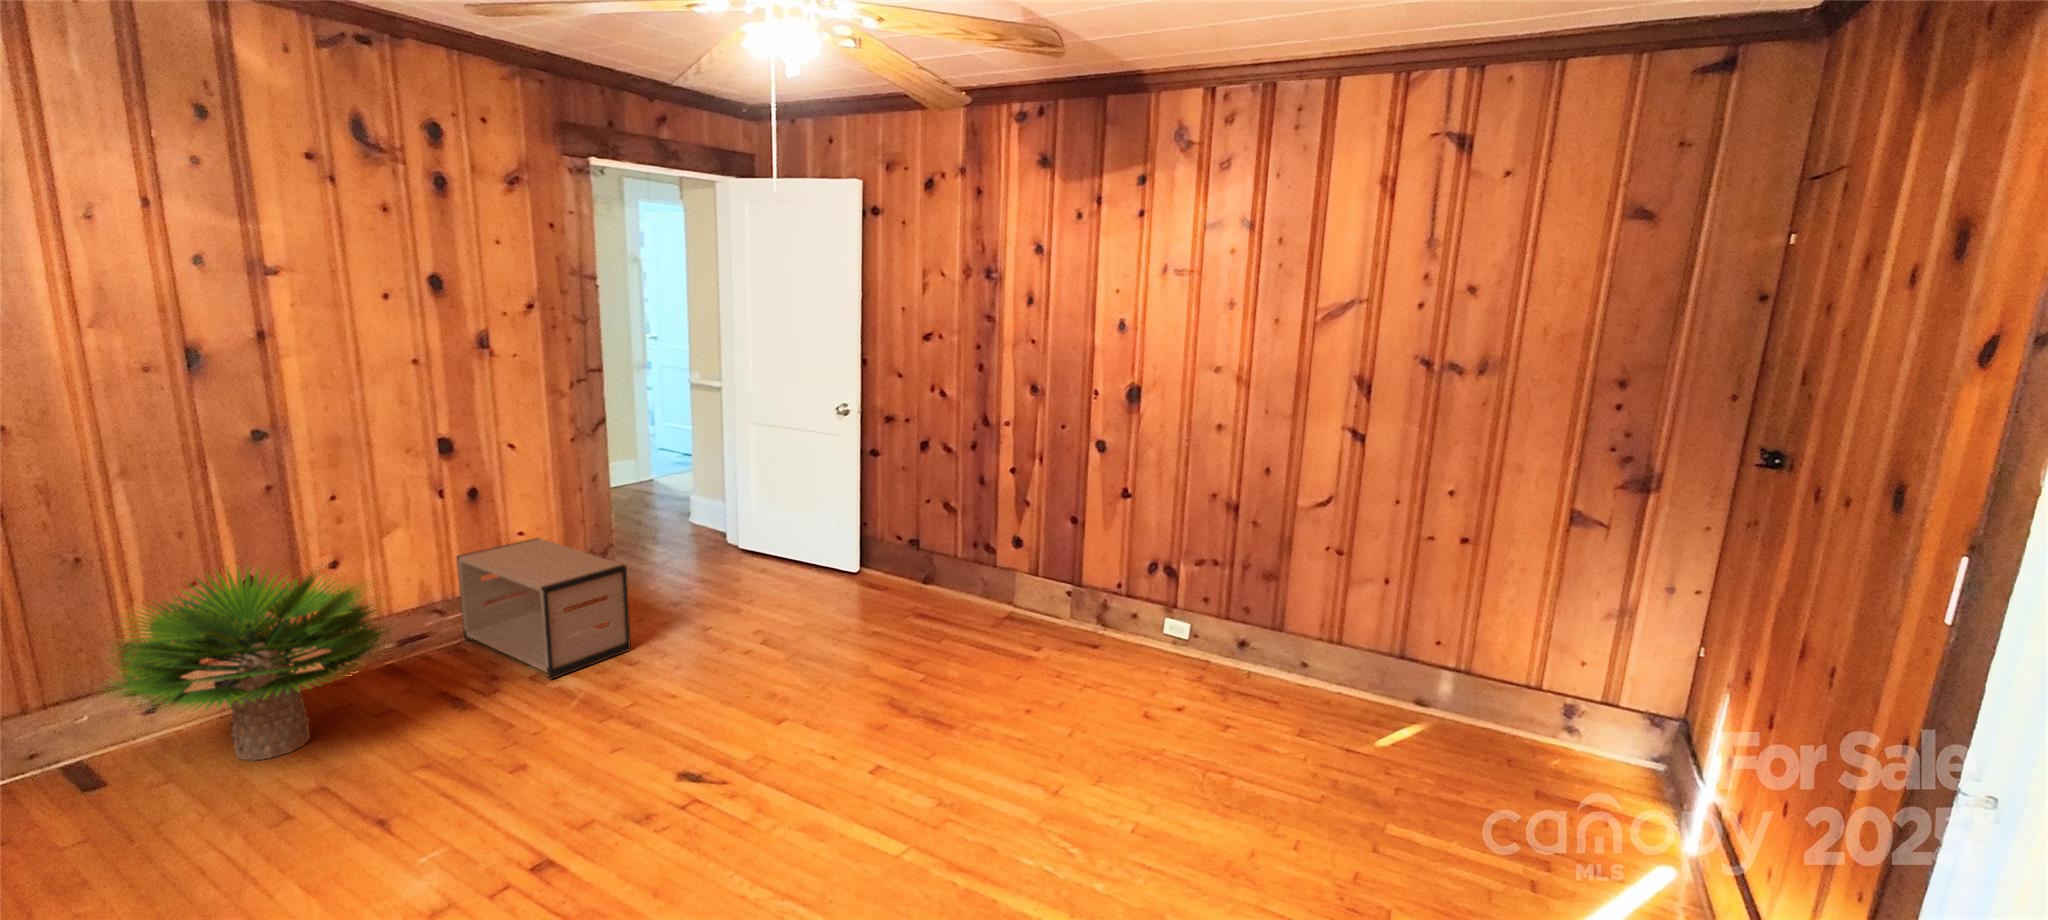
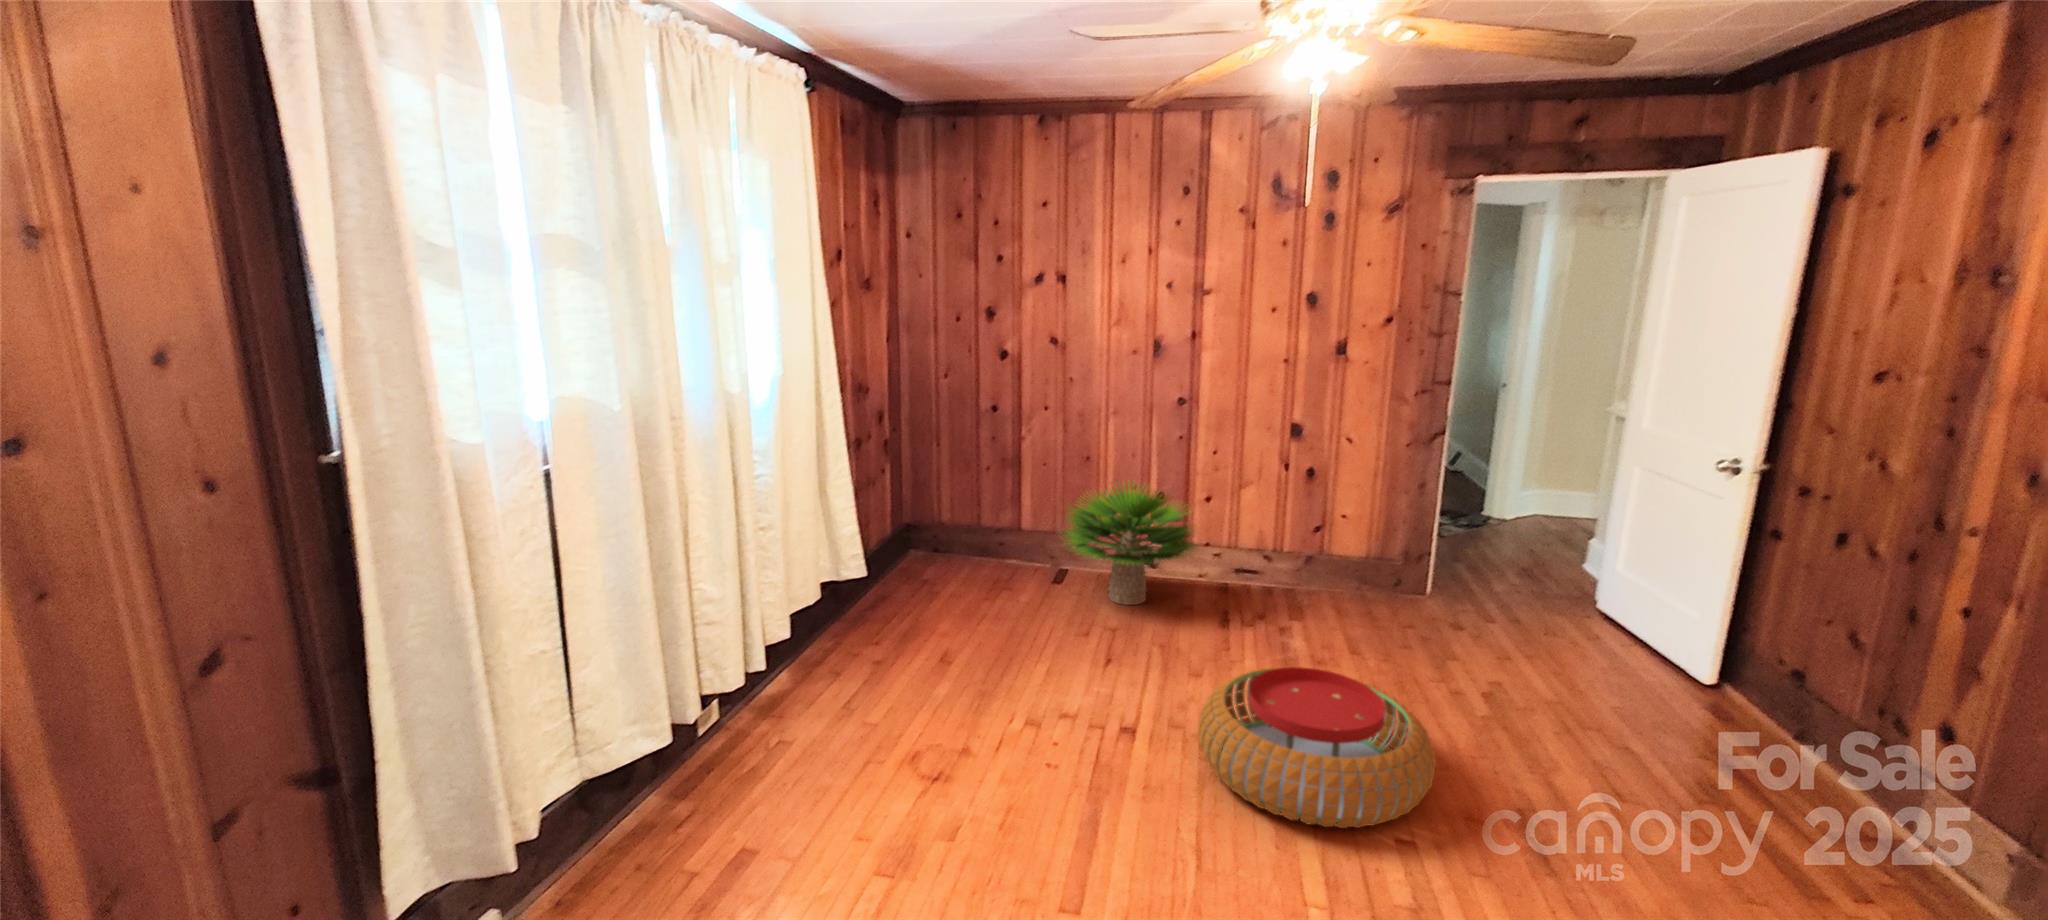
nightstand: present [457,538,631,679] -> none [1280,518,1375,642]
pouf: none [620,668,867,833] -> present [1198,667,1436,828]

